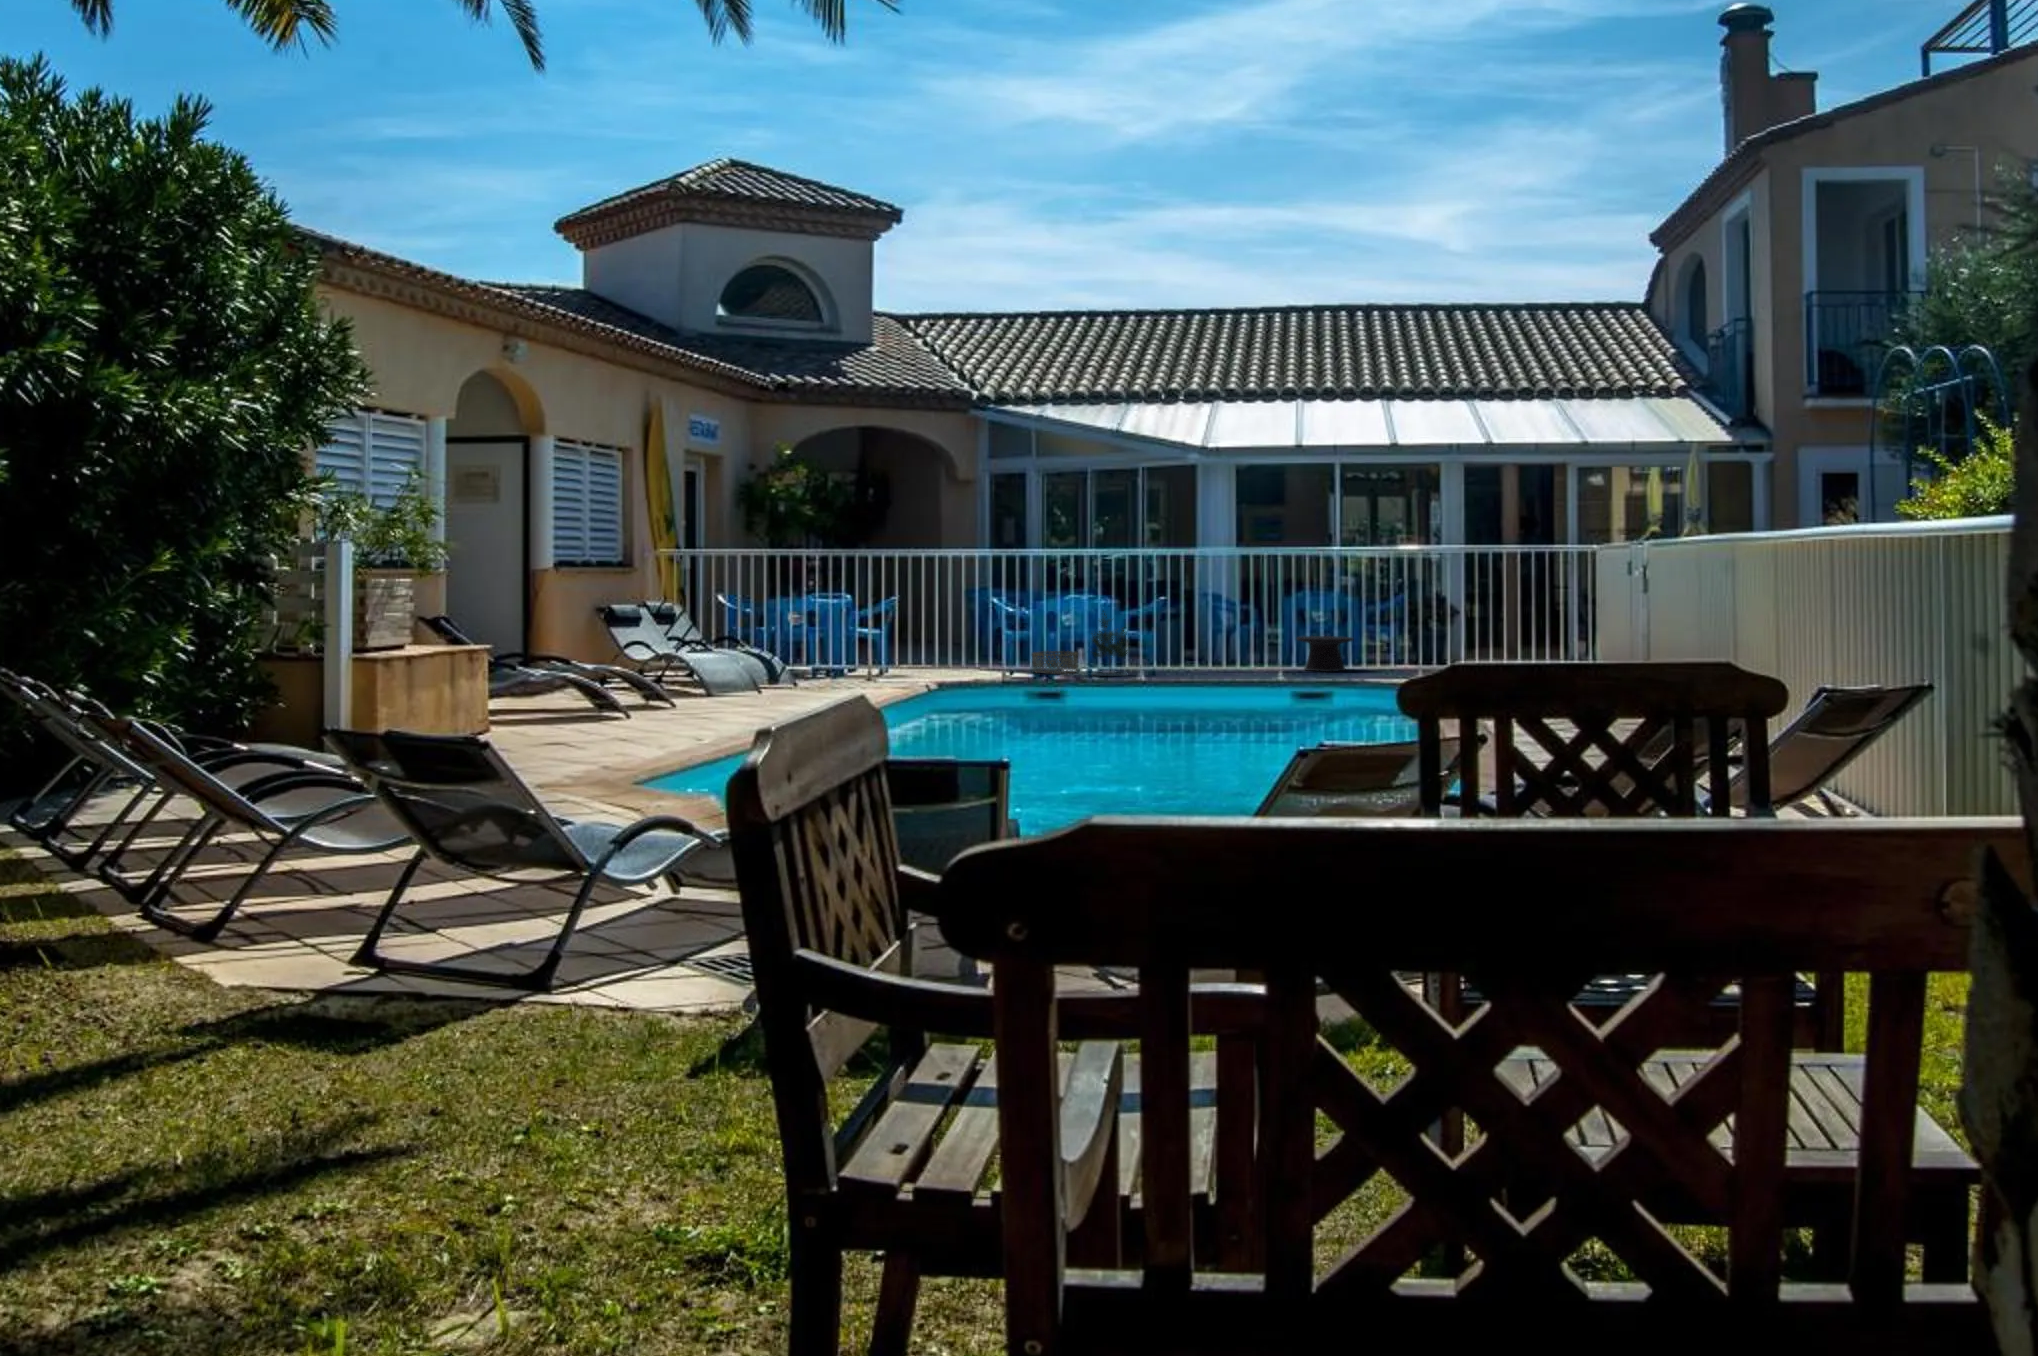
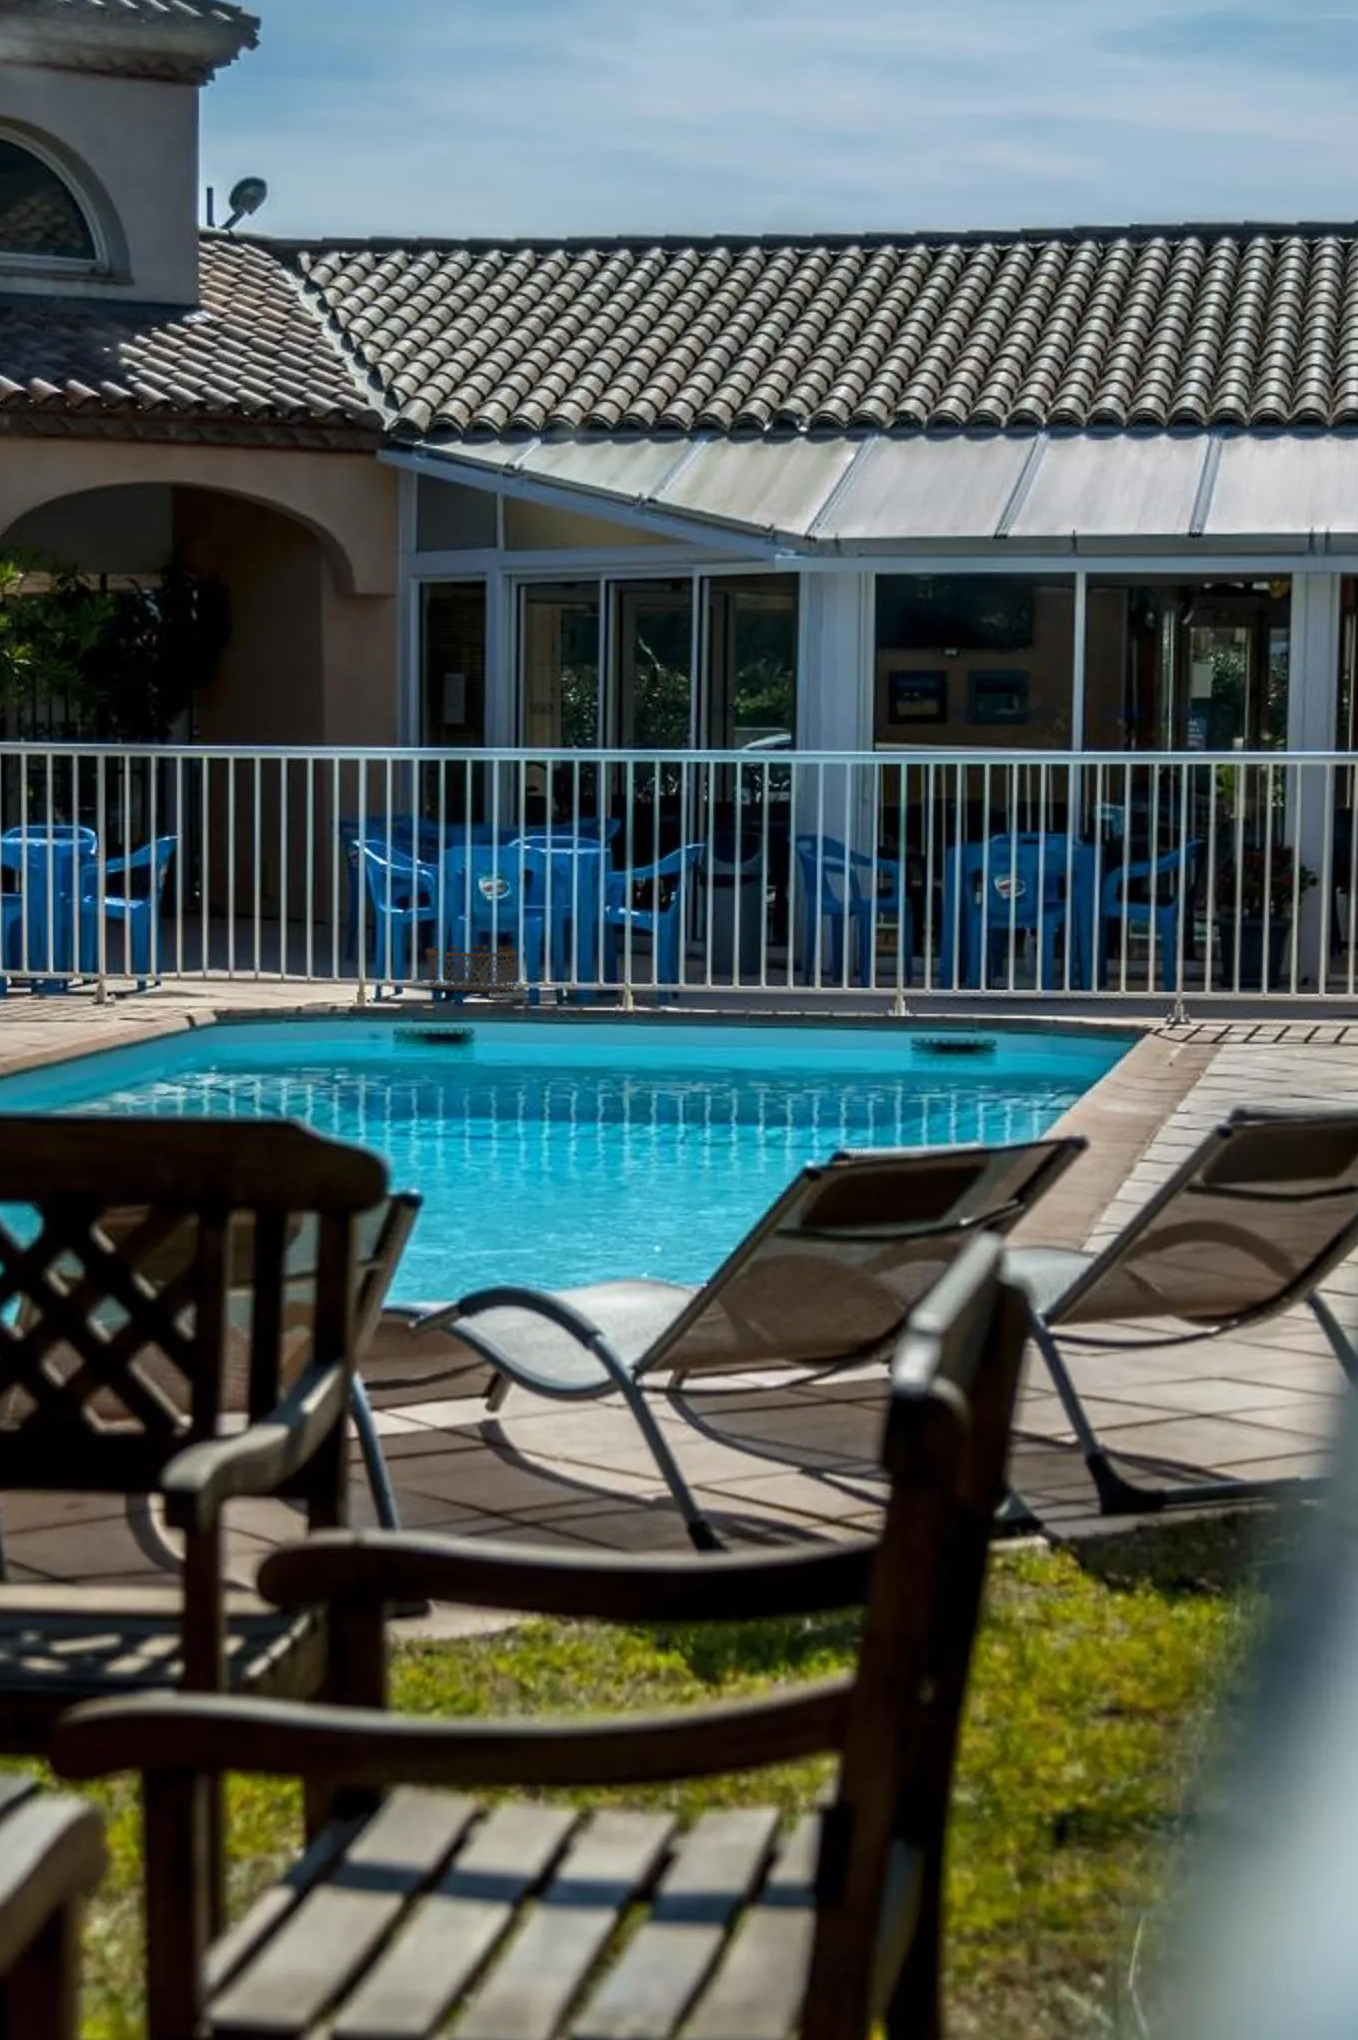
potted tree: present [1092,613,1128,676] -> none [533,869,616,999]
side table: present [1297,636,1353,672] -> none [953,925,1066,997]

